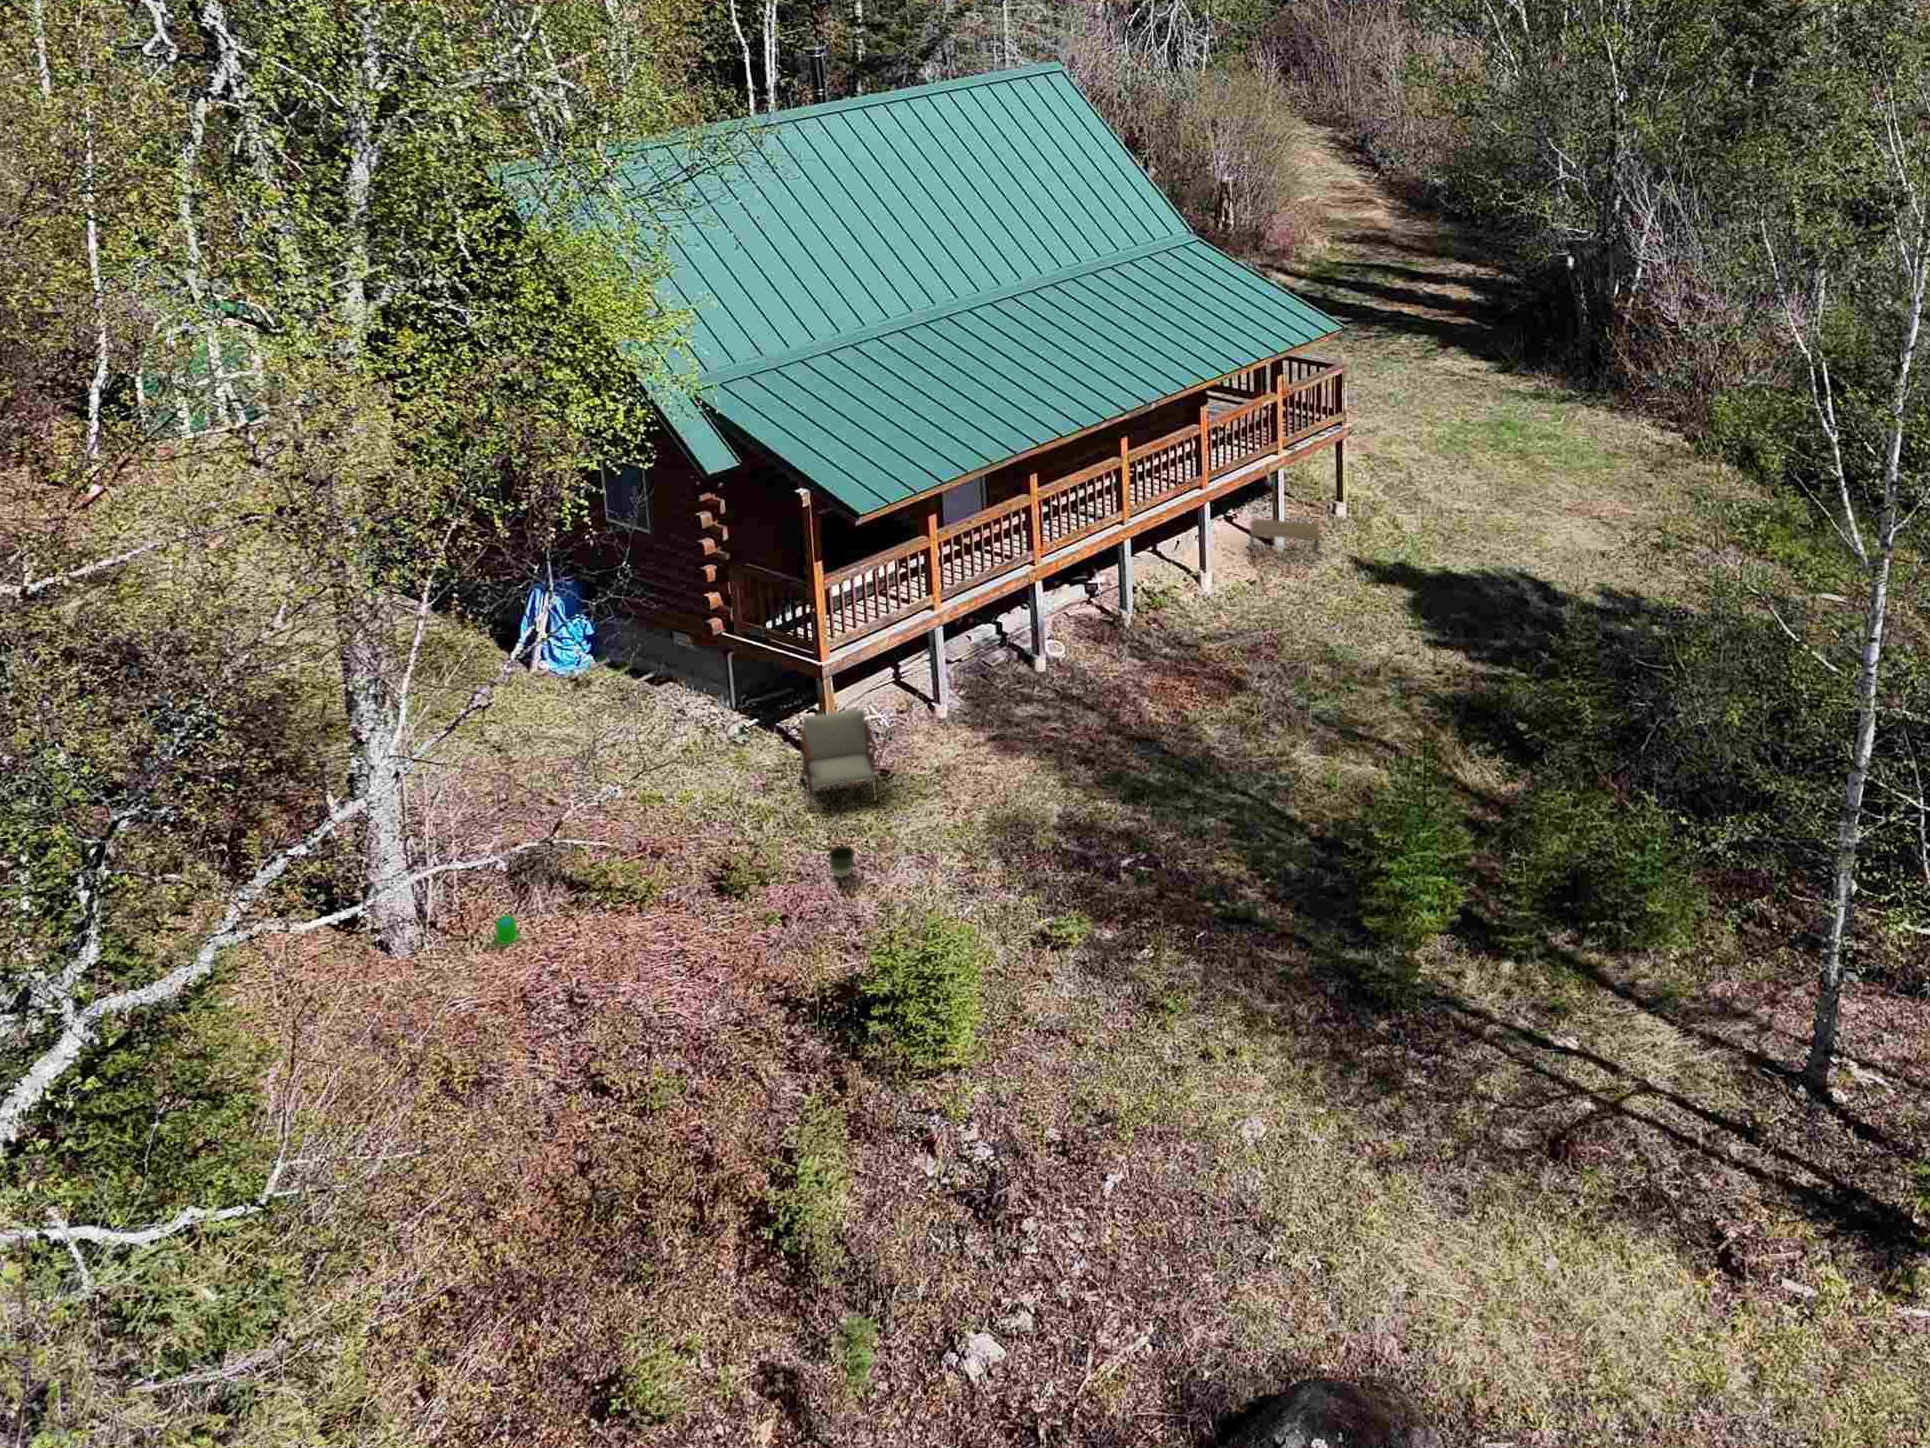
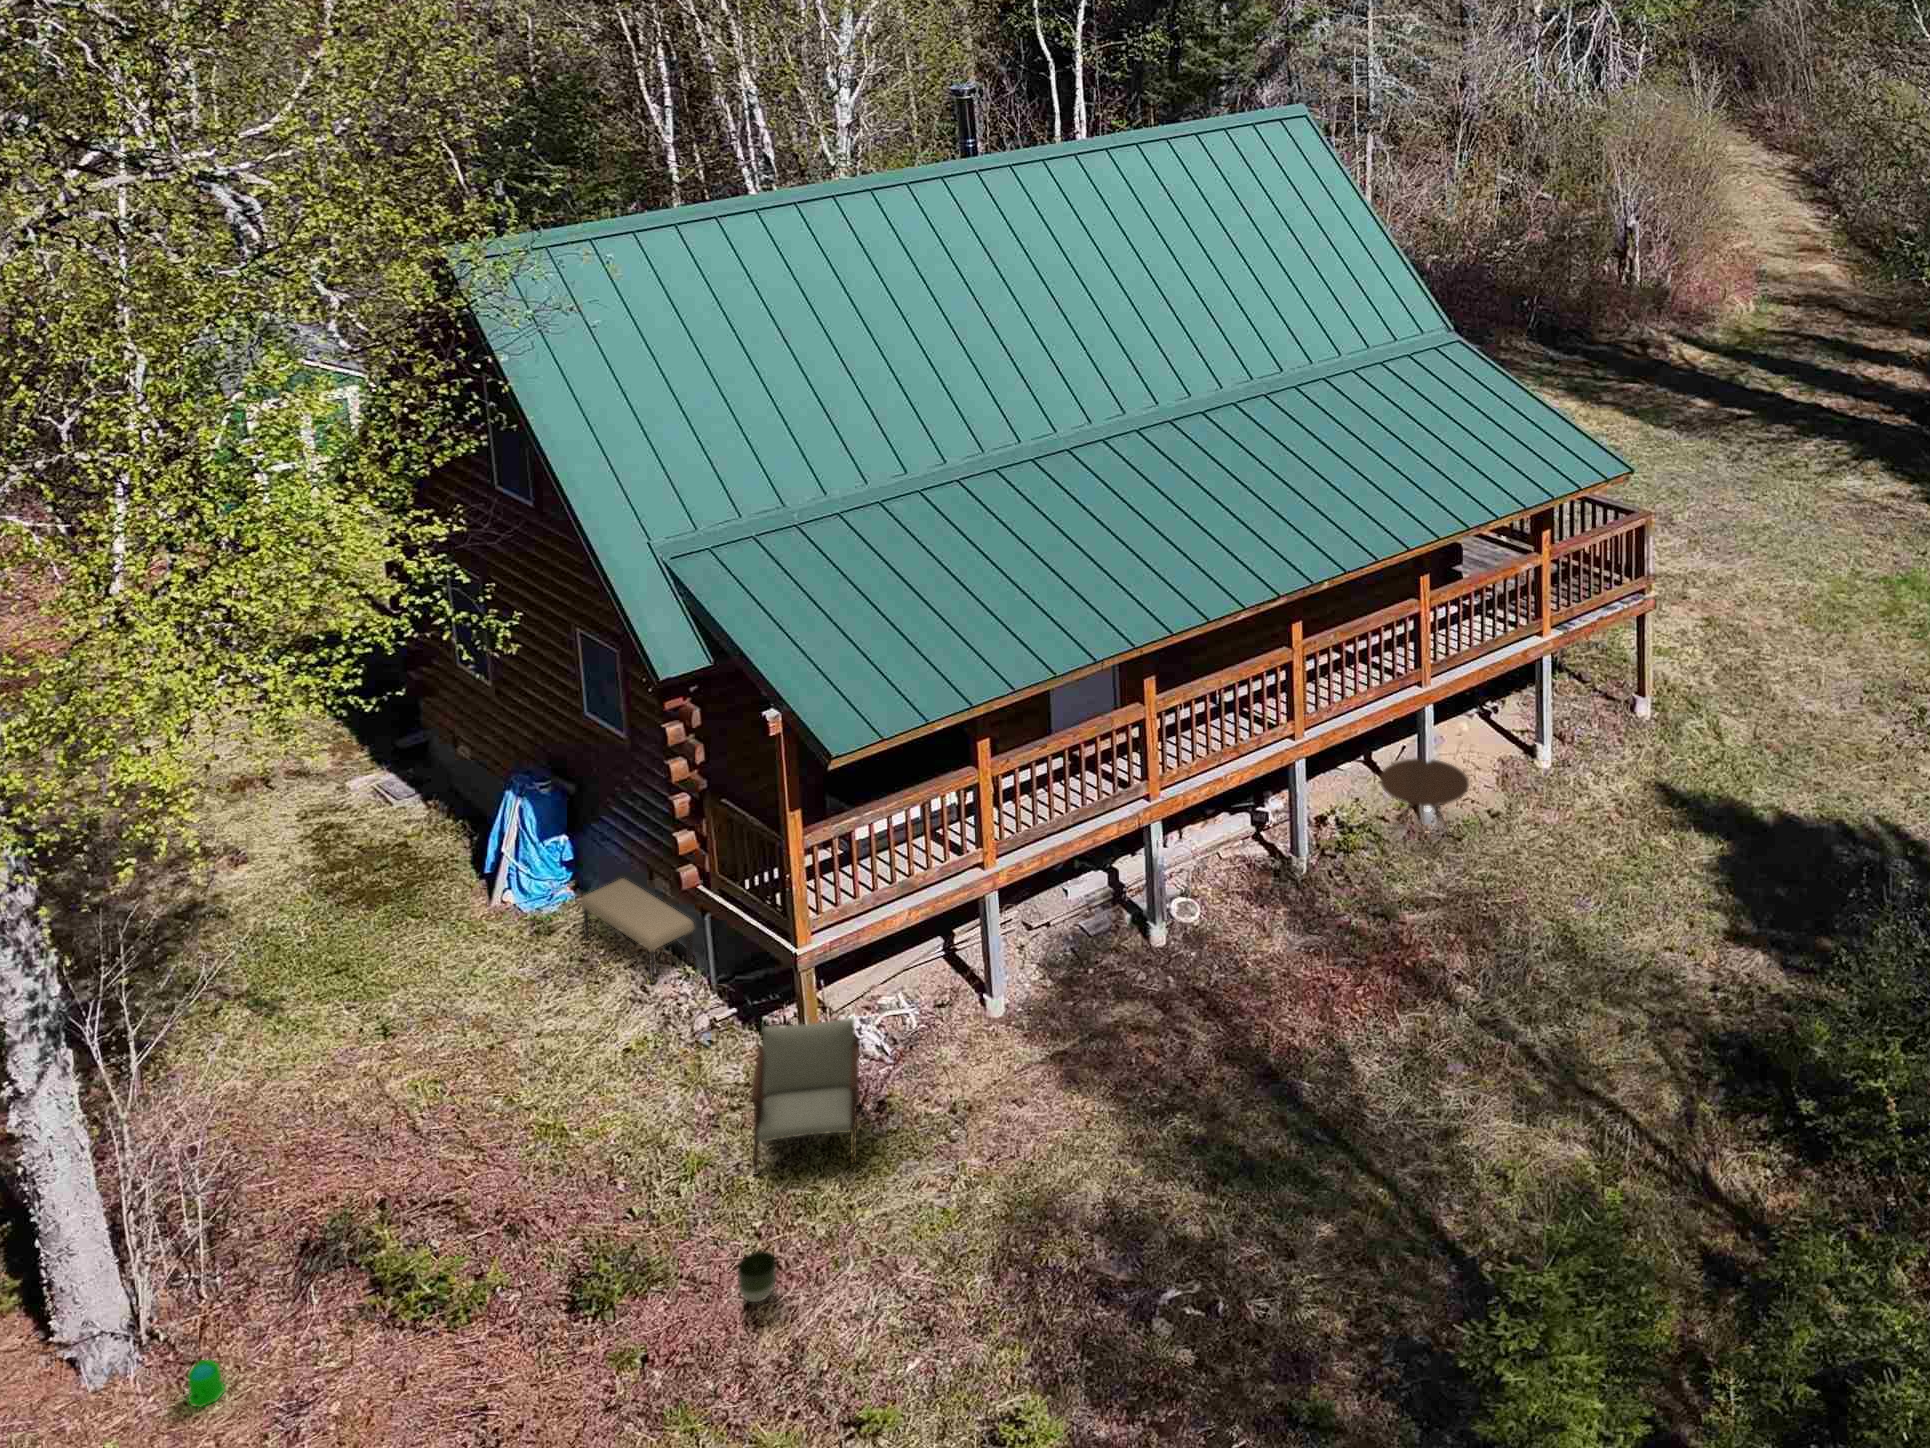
bench: present [1250,520,1320,559] -> present [580,878,694,983]
round table: none [1179,540,1244,604] -> present [1380,758,1469,835]

